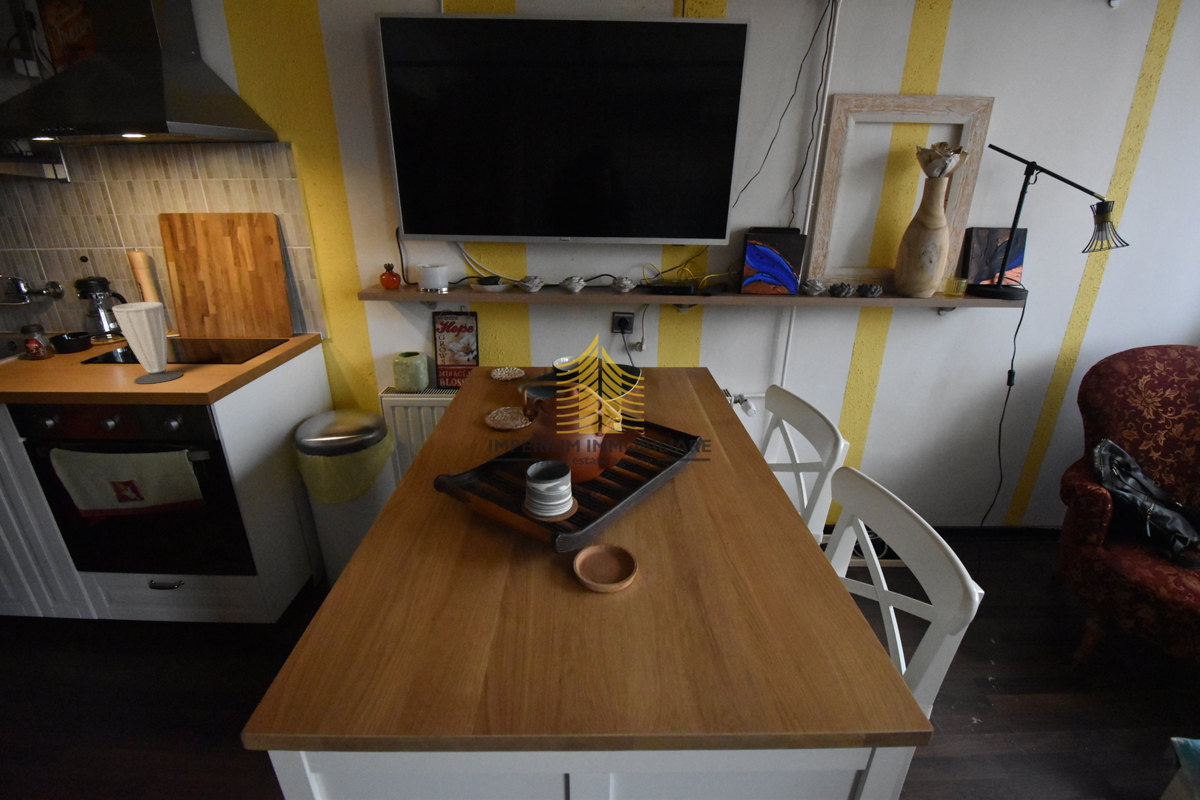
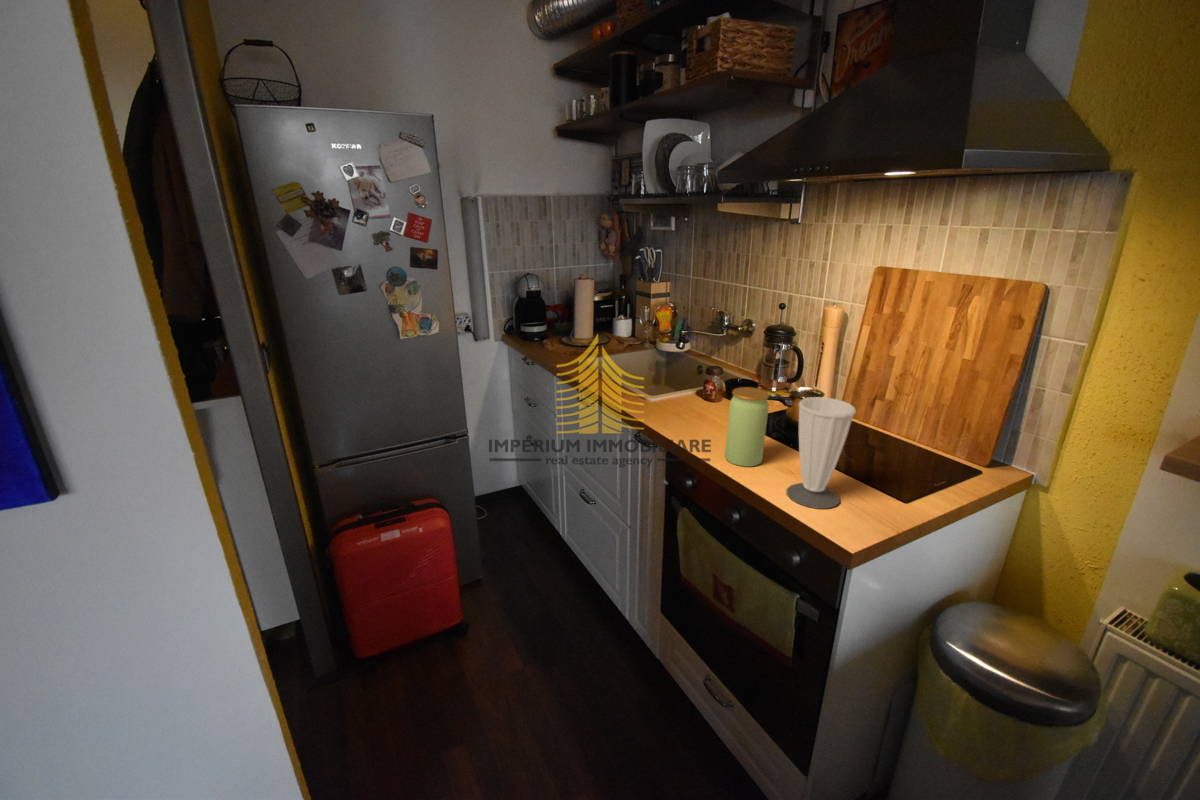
jar: none [45,315,106,382] -> present [725,387,769,467]

